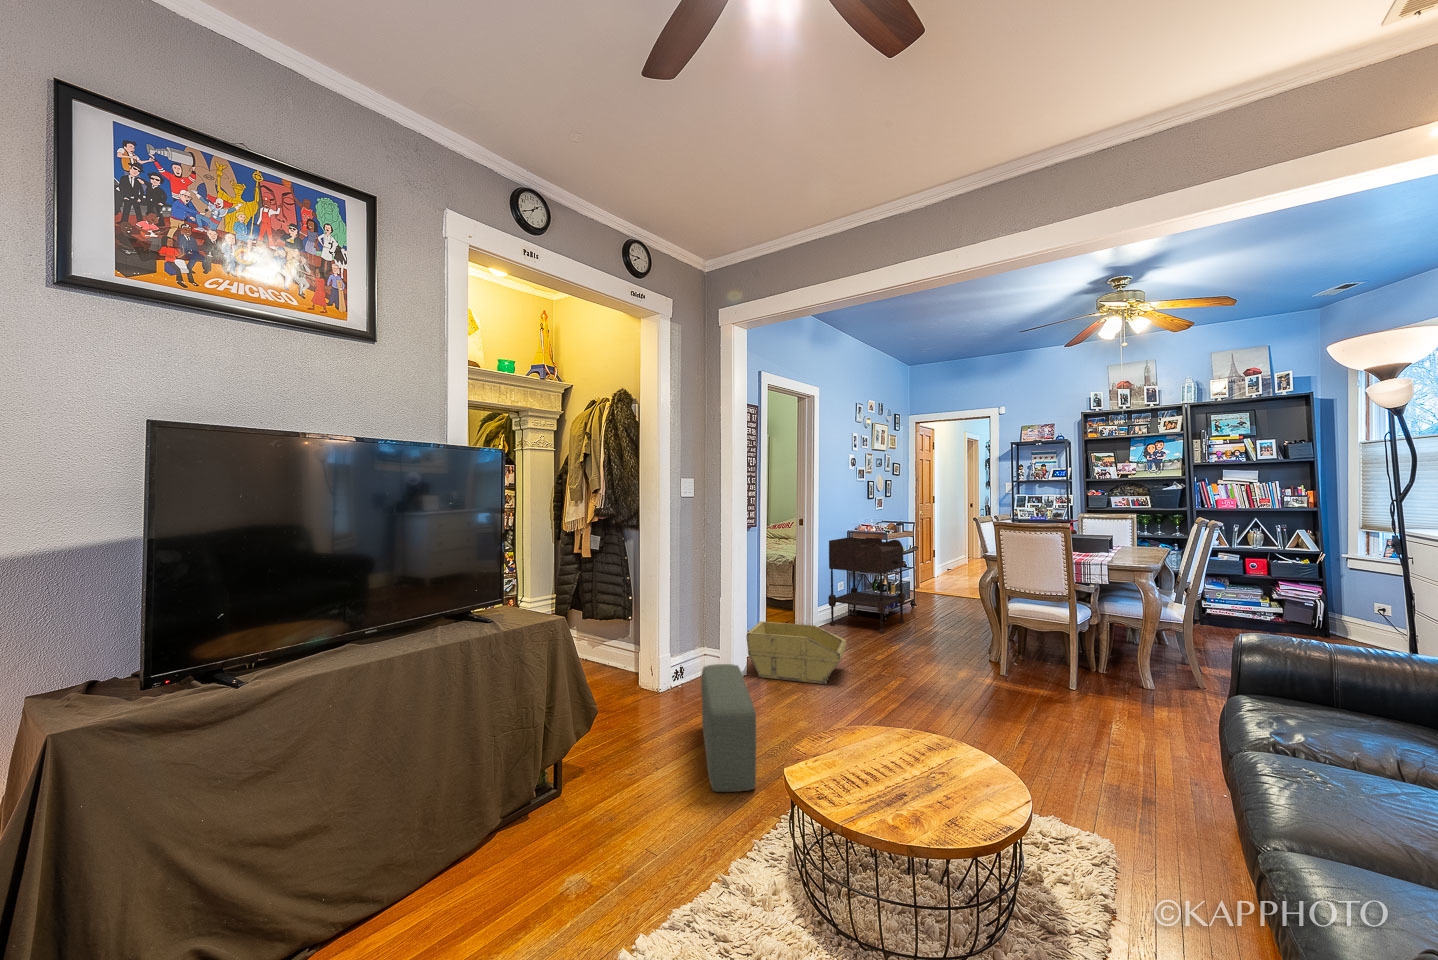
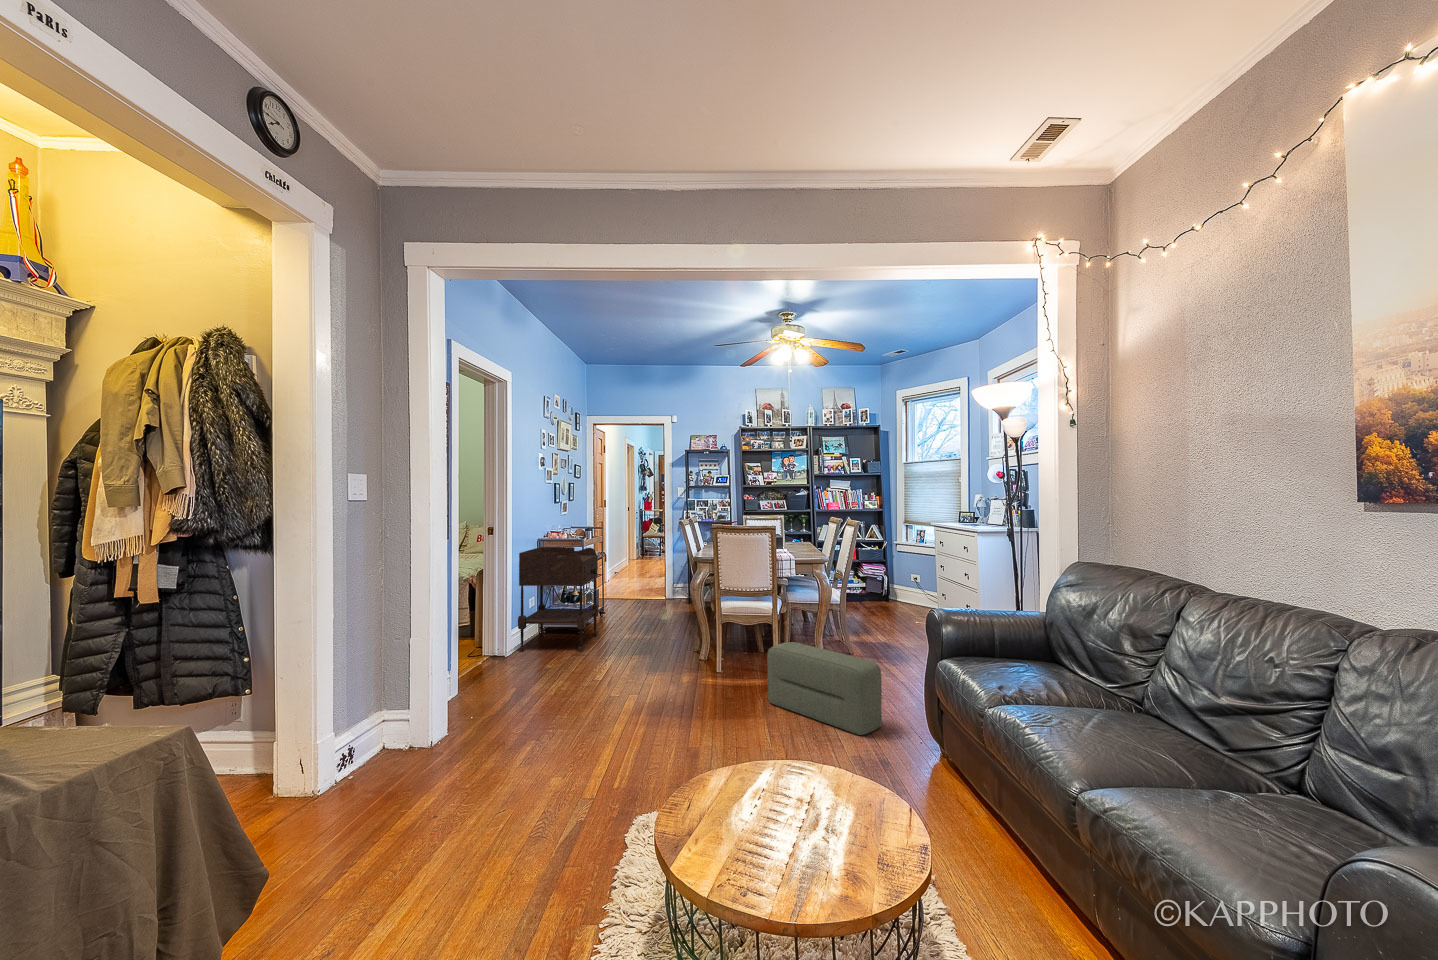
storage bin: present [746,621,846,684] -> none [444,655,569,734]
pouf: present [701,664,756,792] -> present [767,642,882,735]

